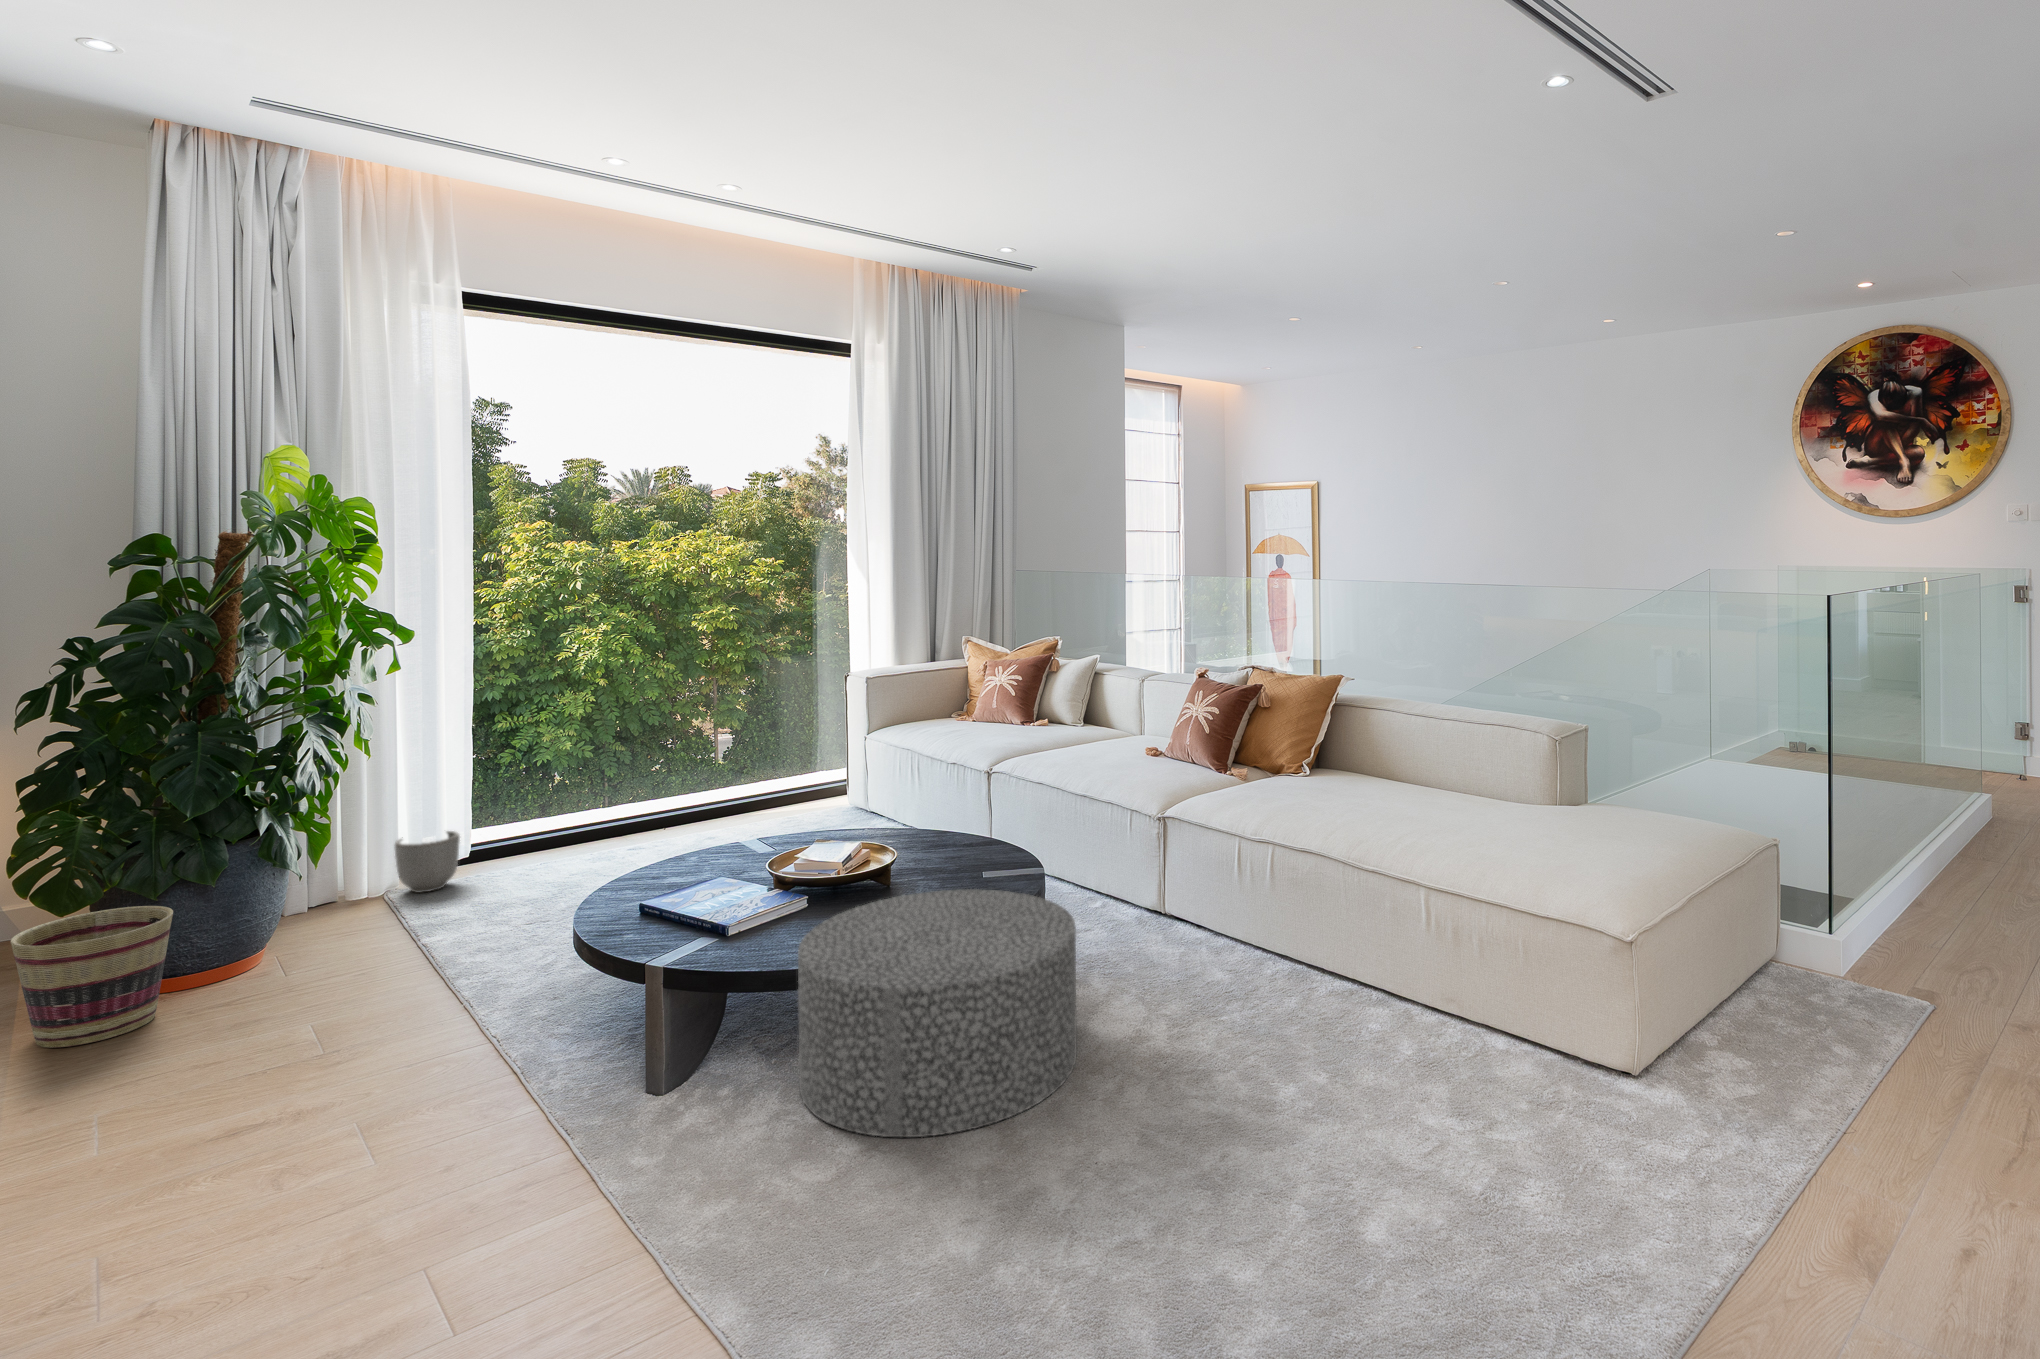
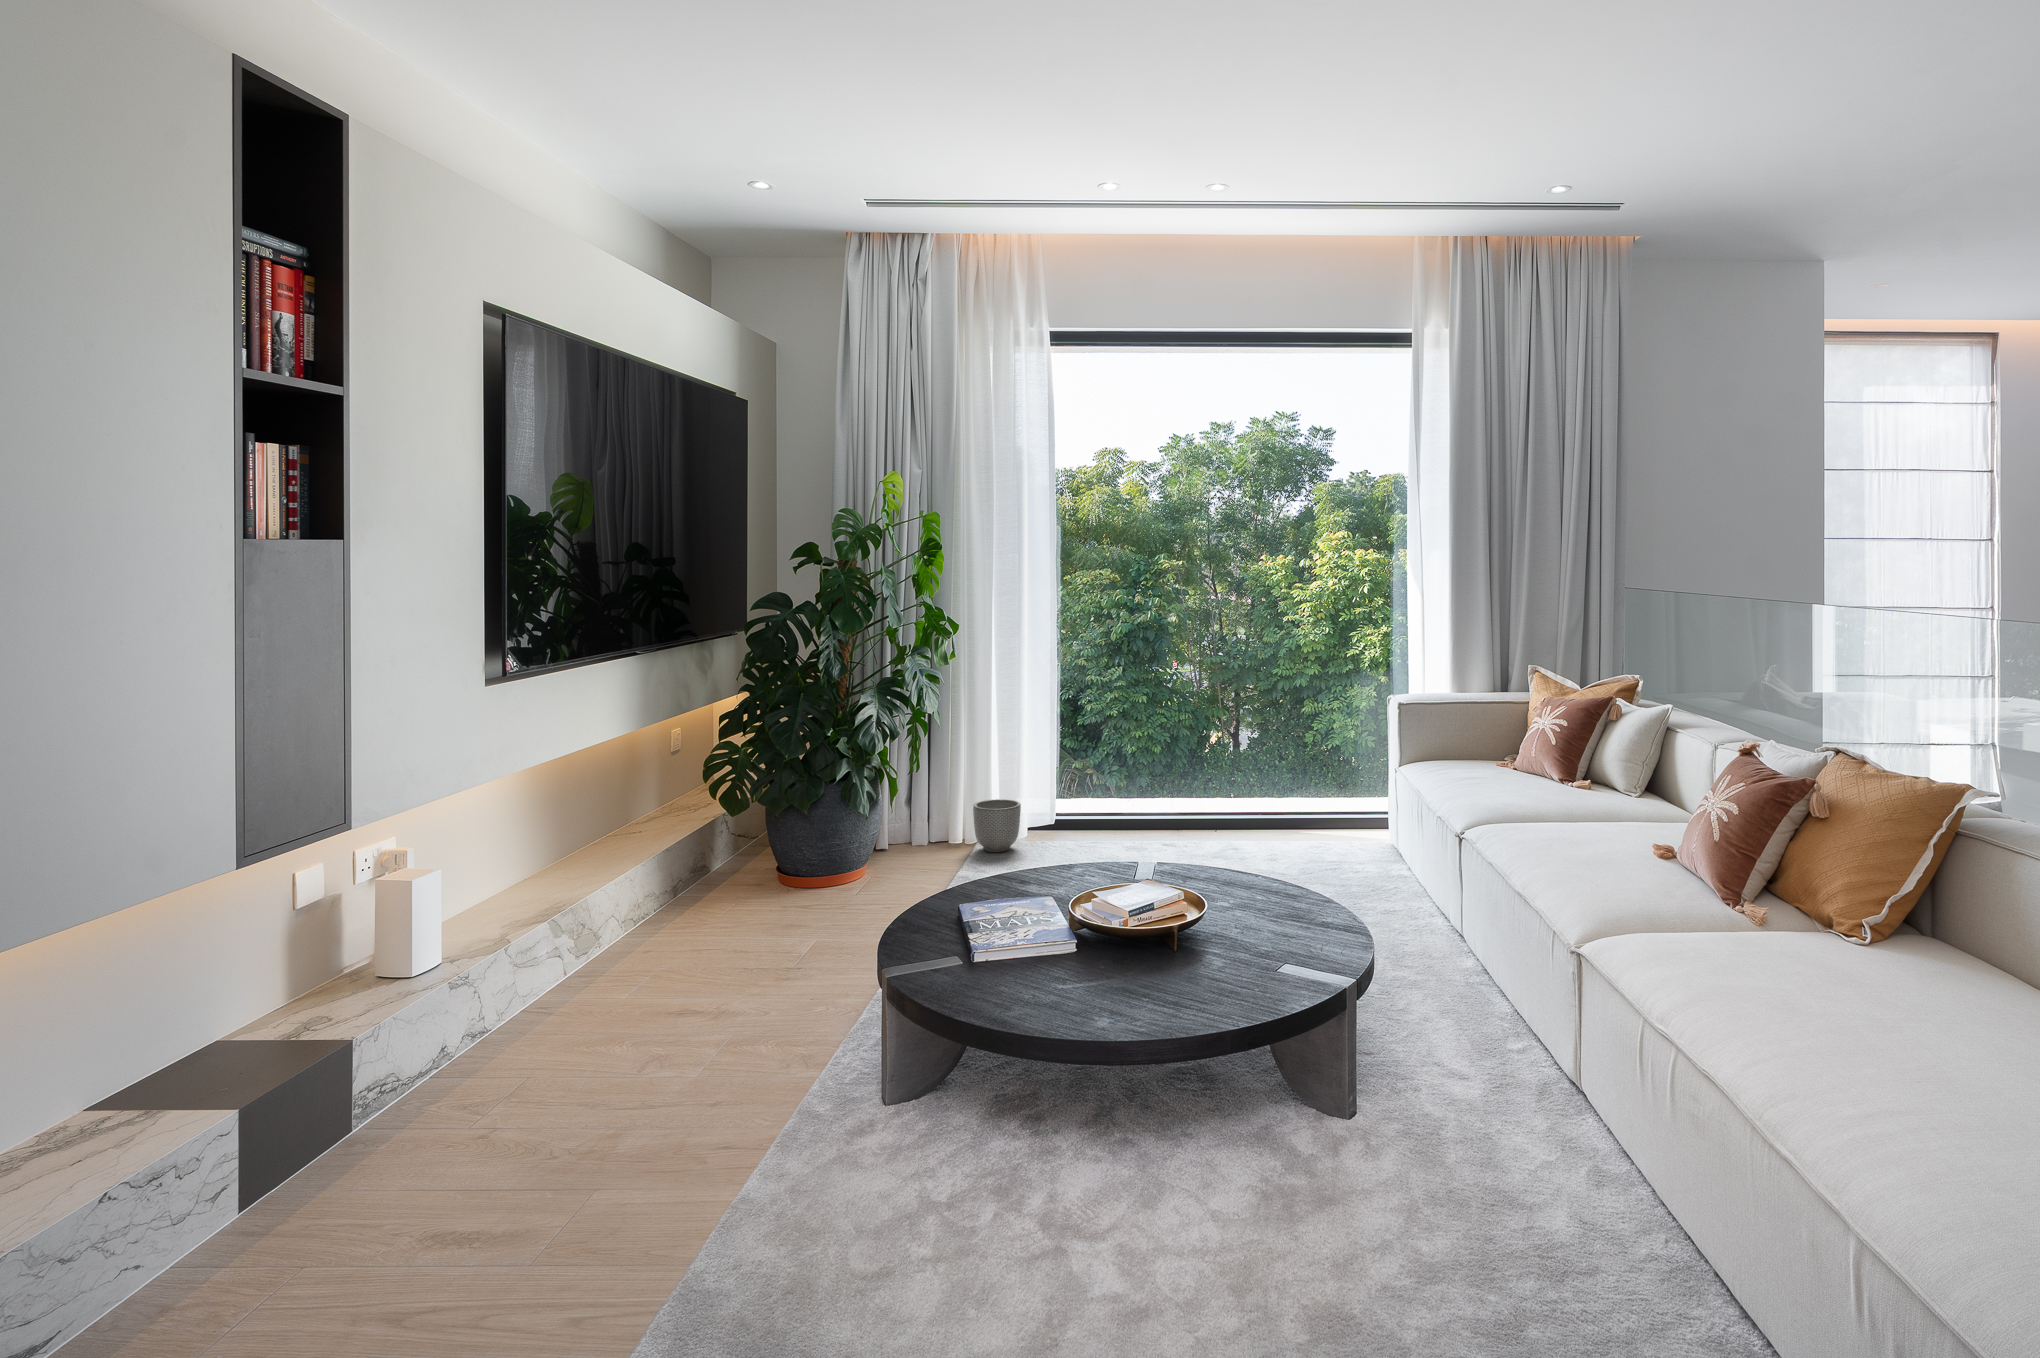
ottoman: present [798,889,1077,1137] -> none [951,964,1280,1283]
basket: present [11,906,173,1048] -> none [678,819,770,917]

